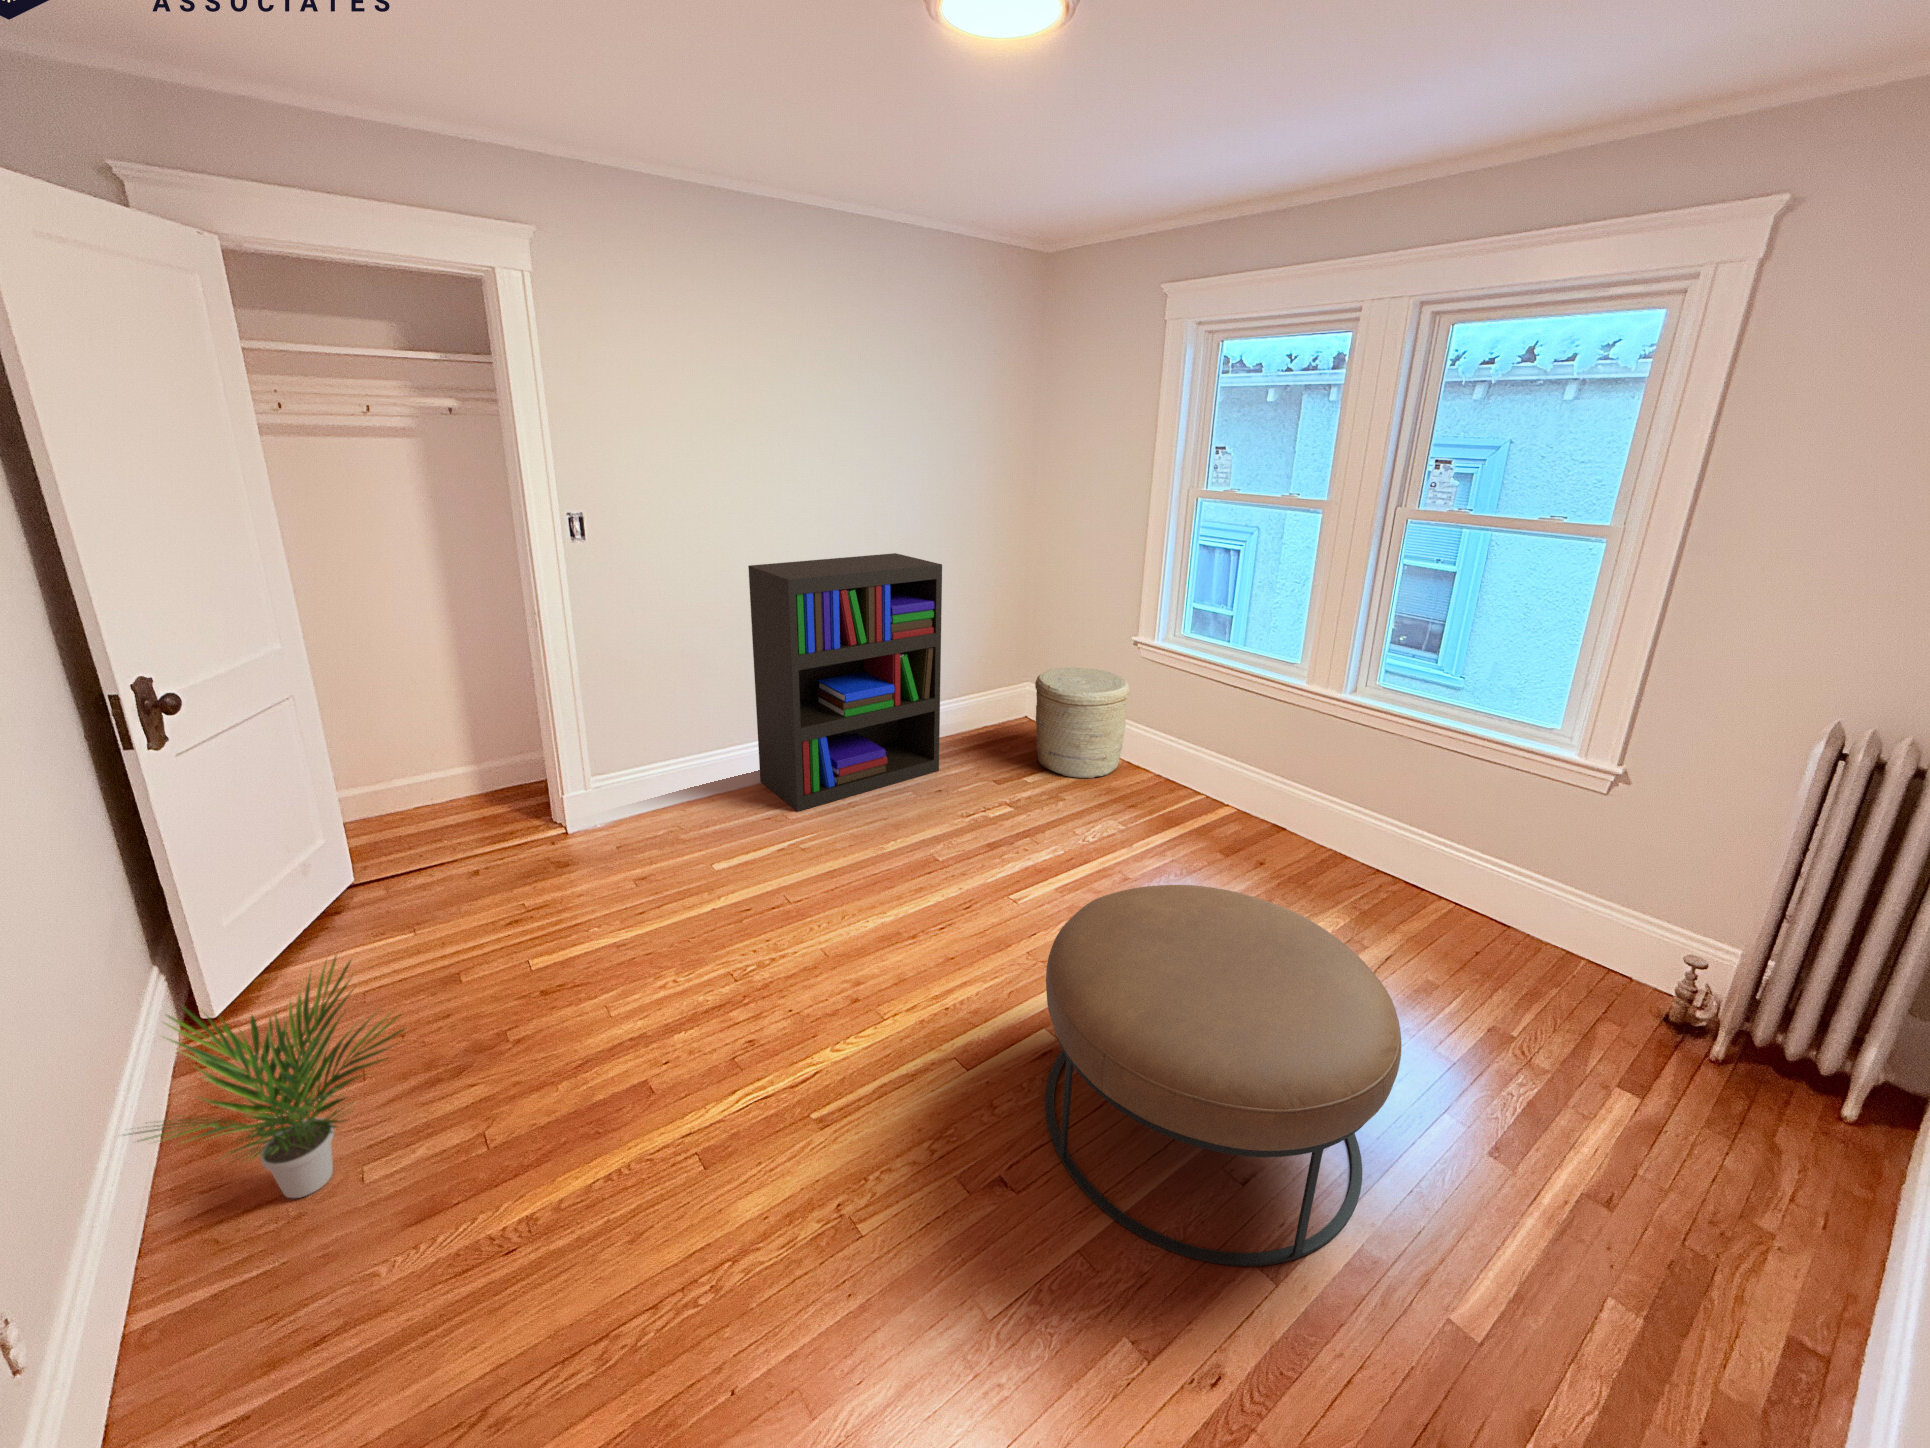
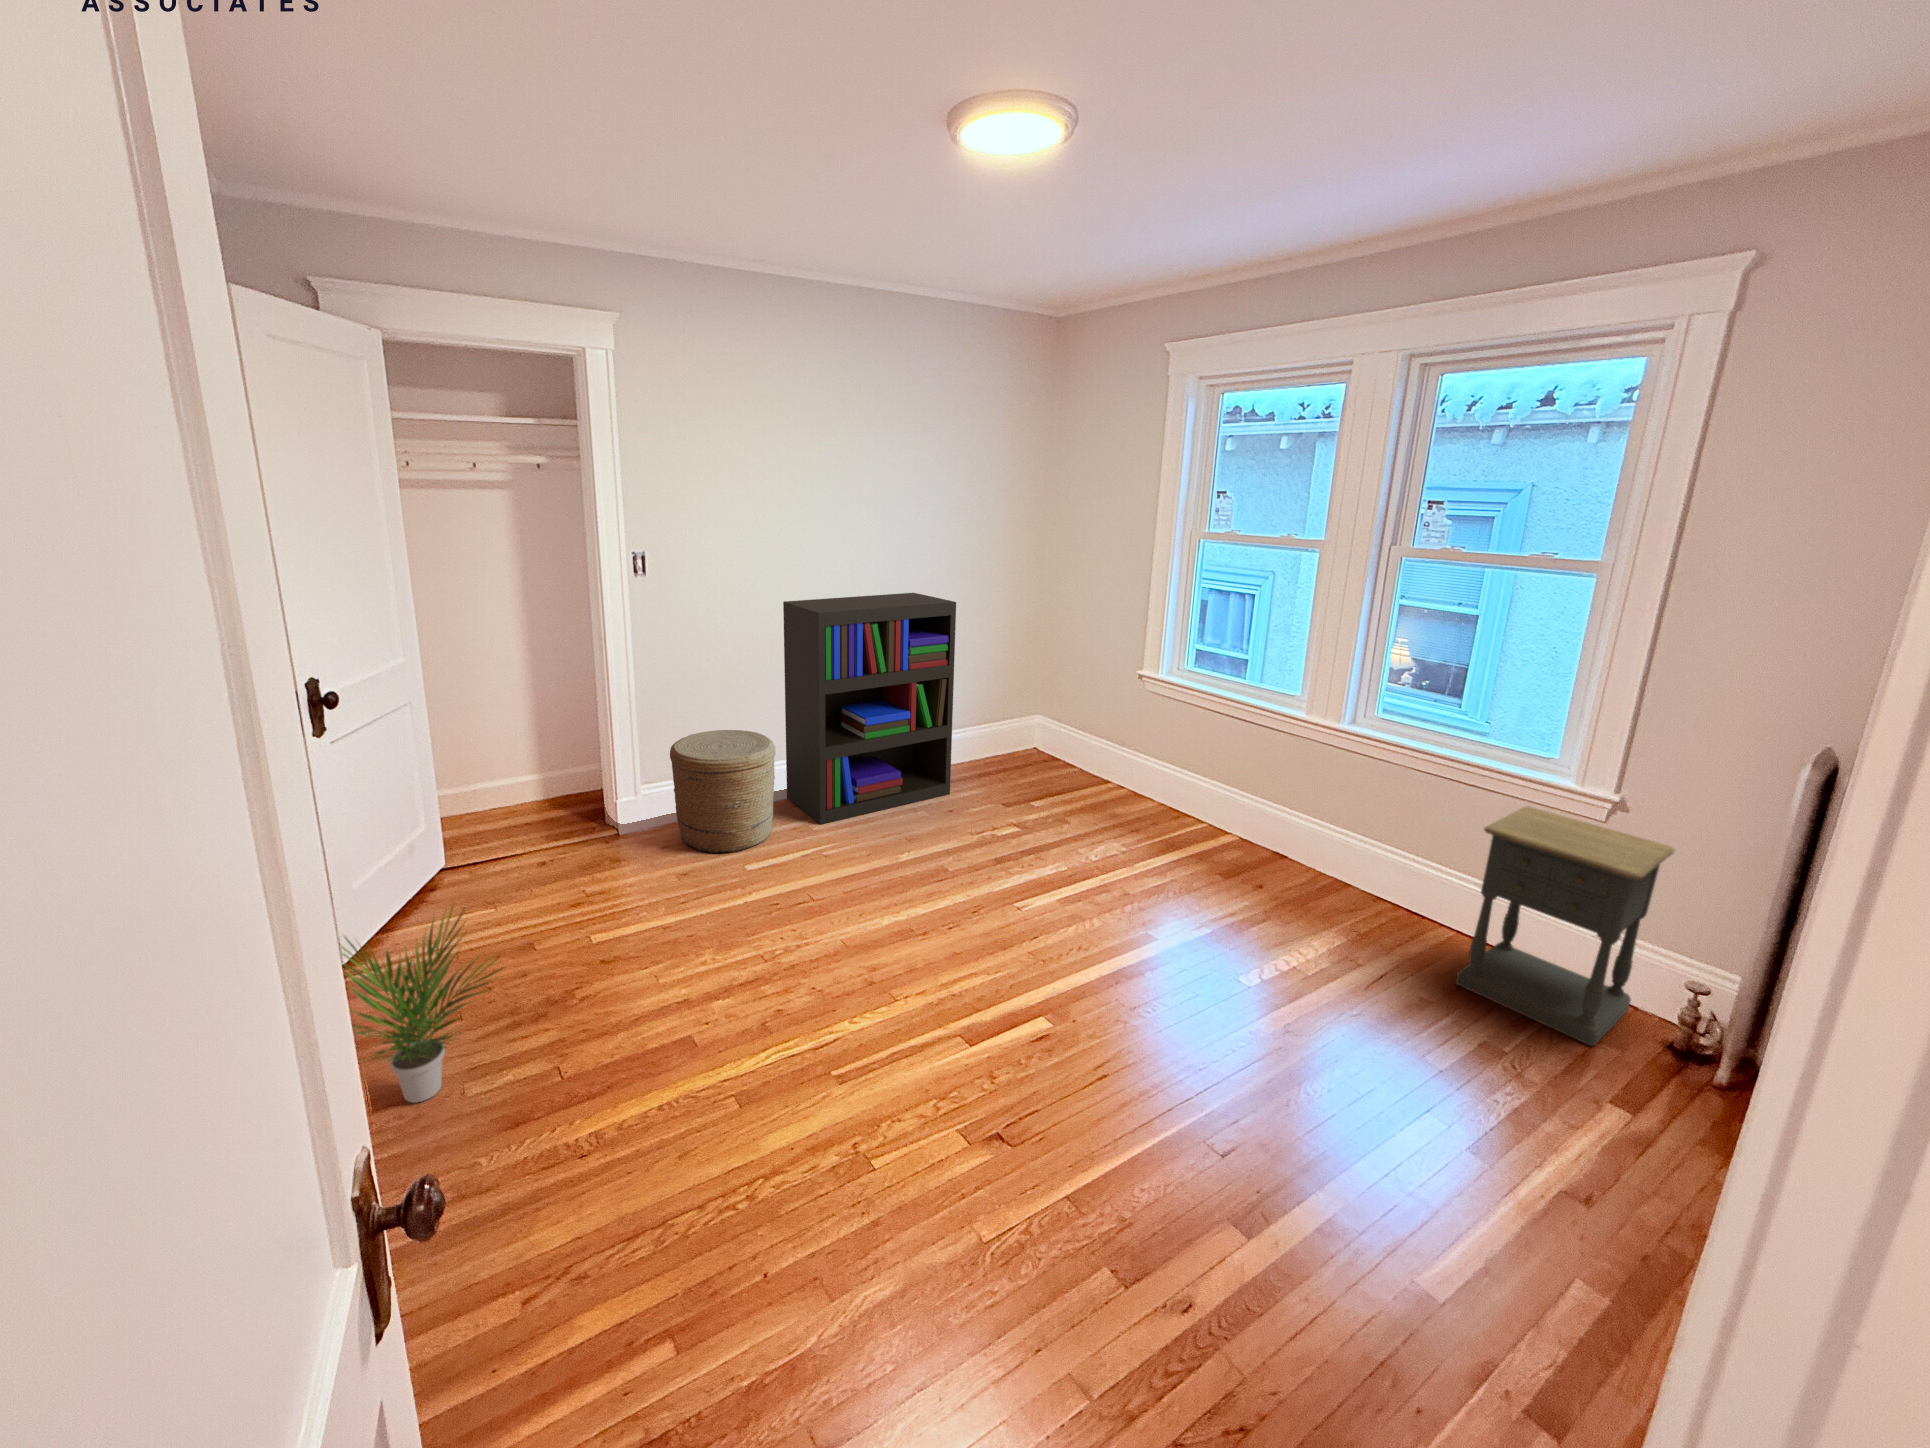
woven basket: present [1035,667,1130,778] -> present [670,730,775,853]
nightstand: none [1460,779,1678,1024] -> present [1456,806,1674,1046]
ottoman: present [1045,885,1402,1266] -> none [1041,886,1372,1223]

